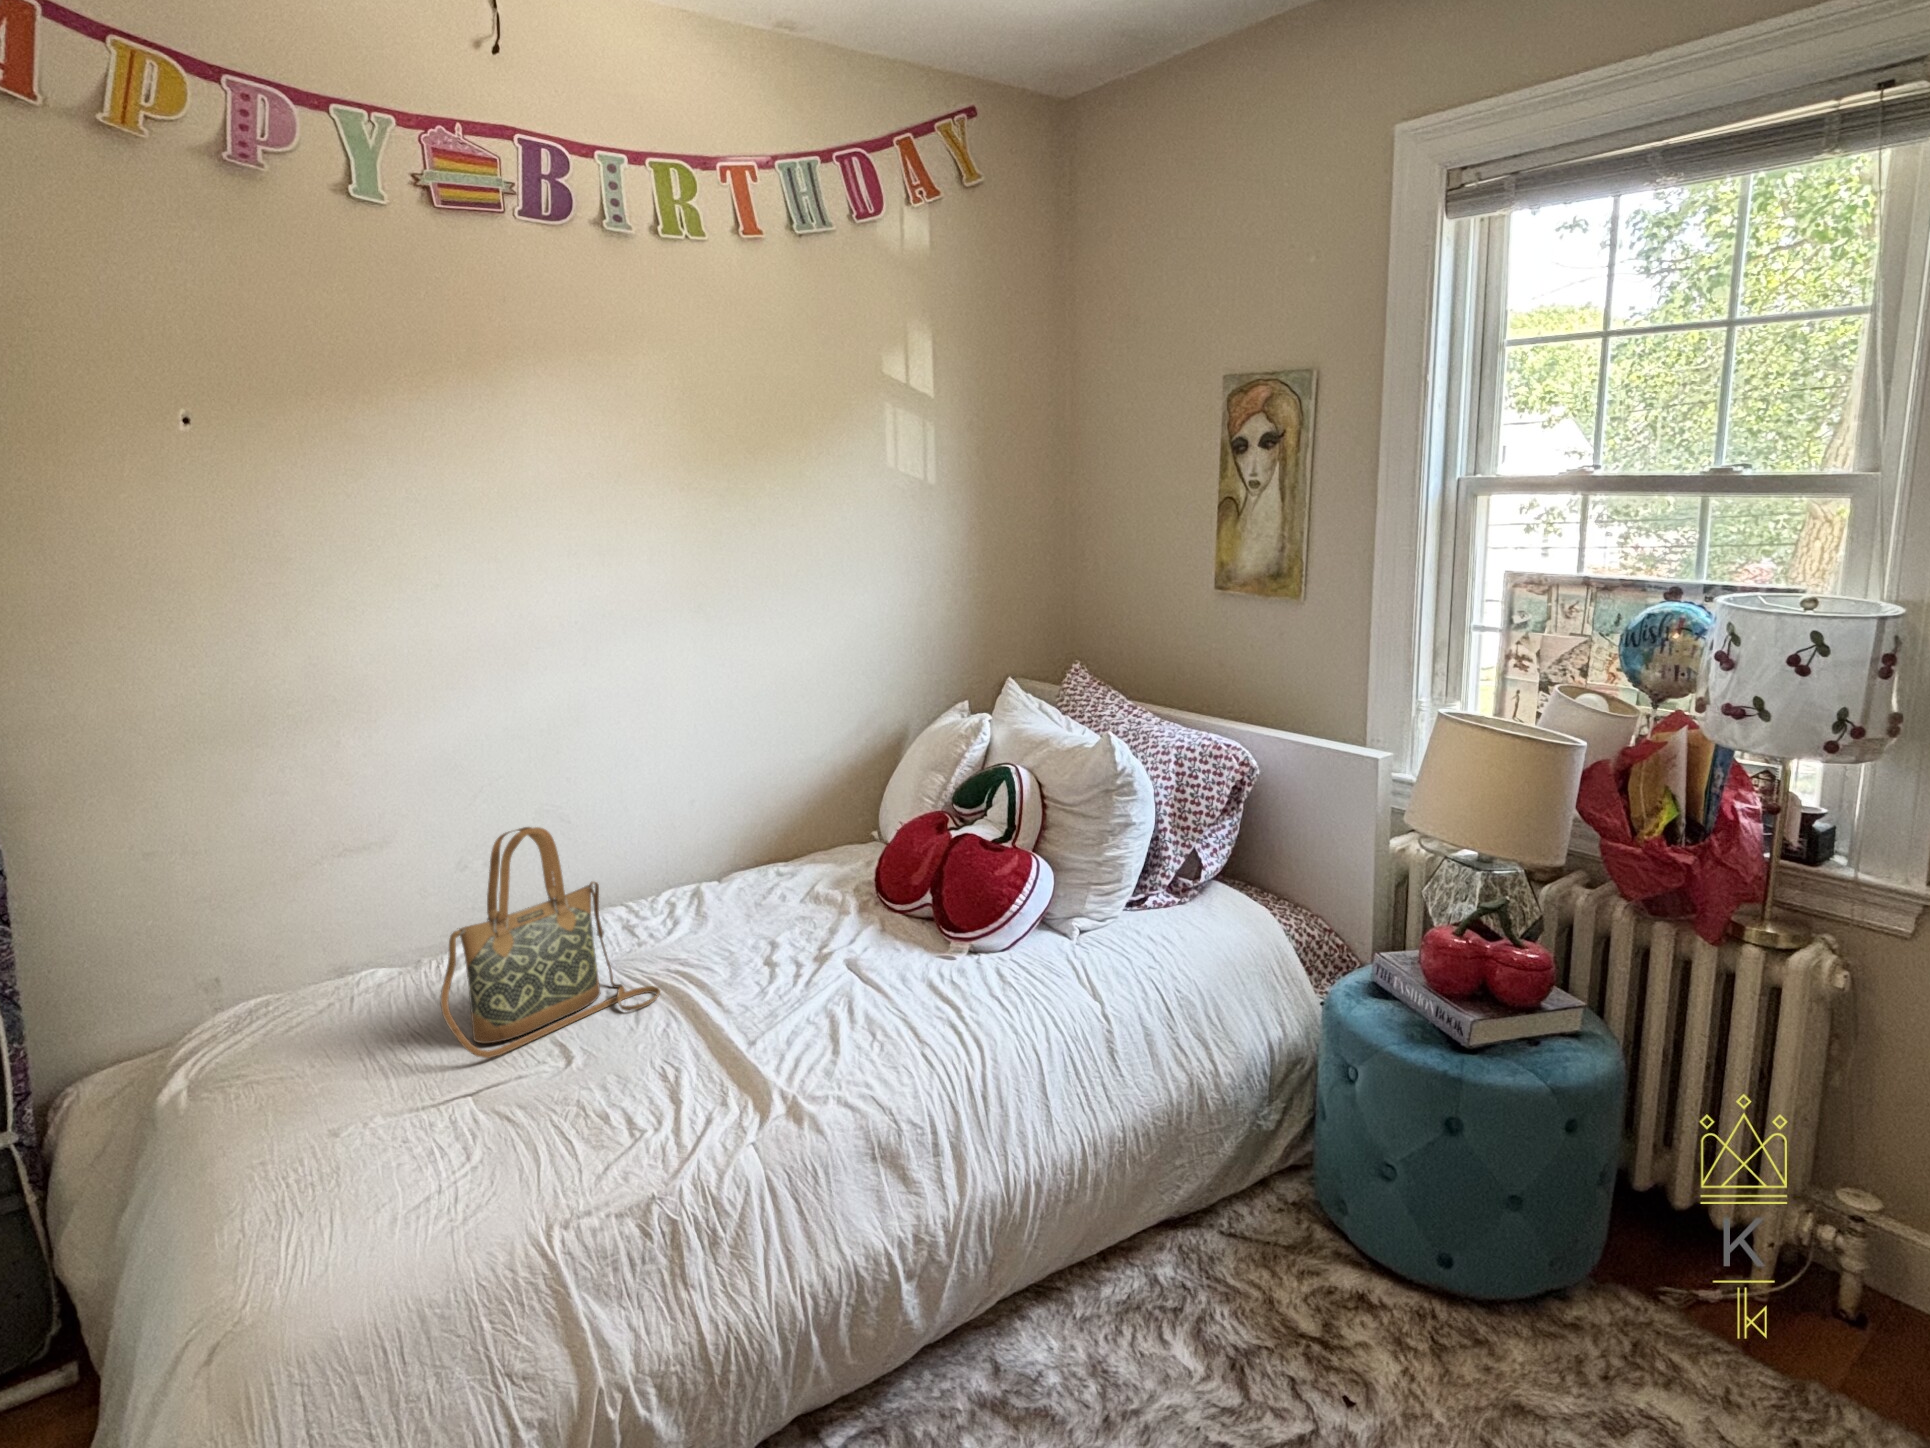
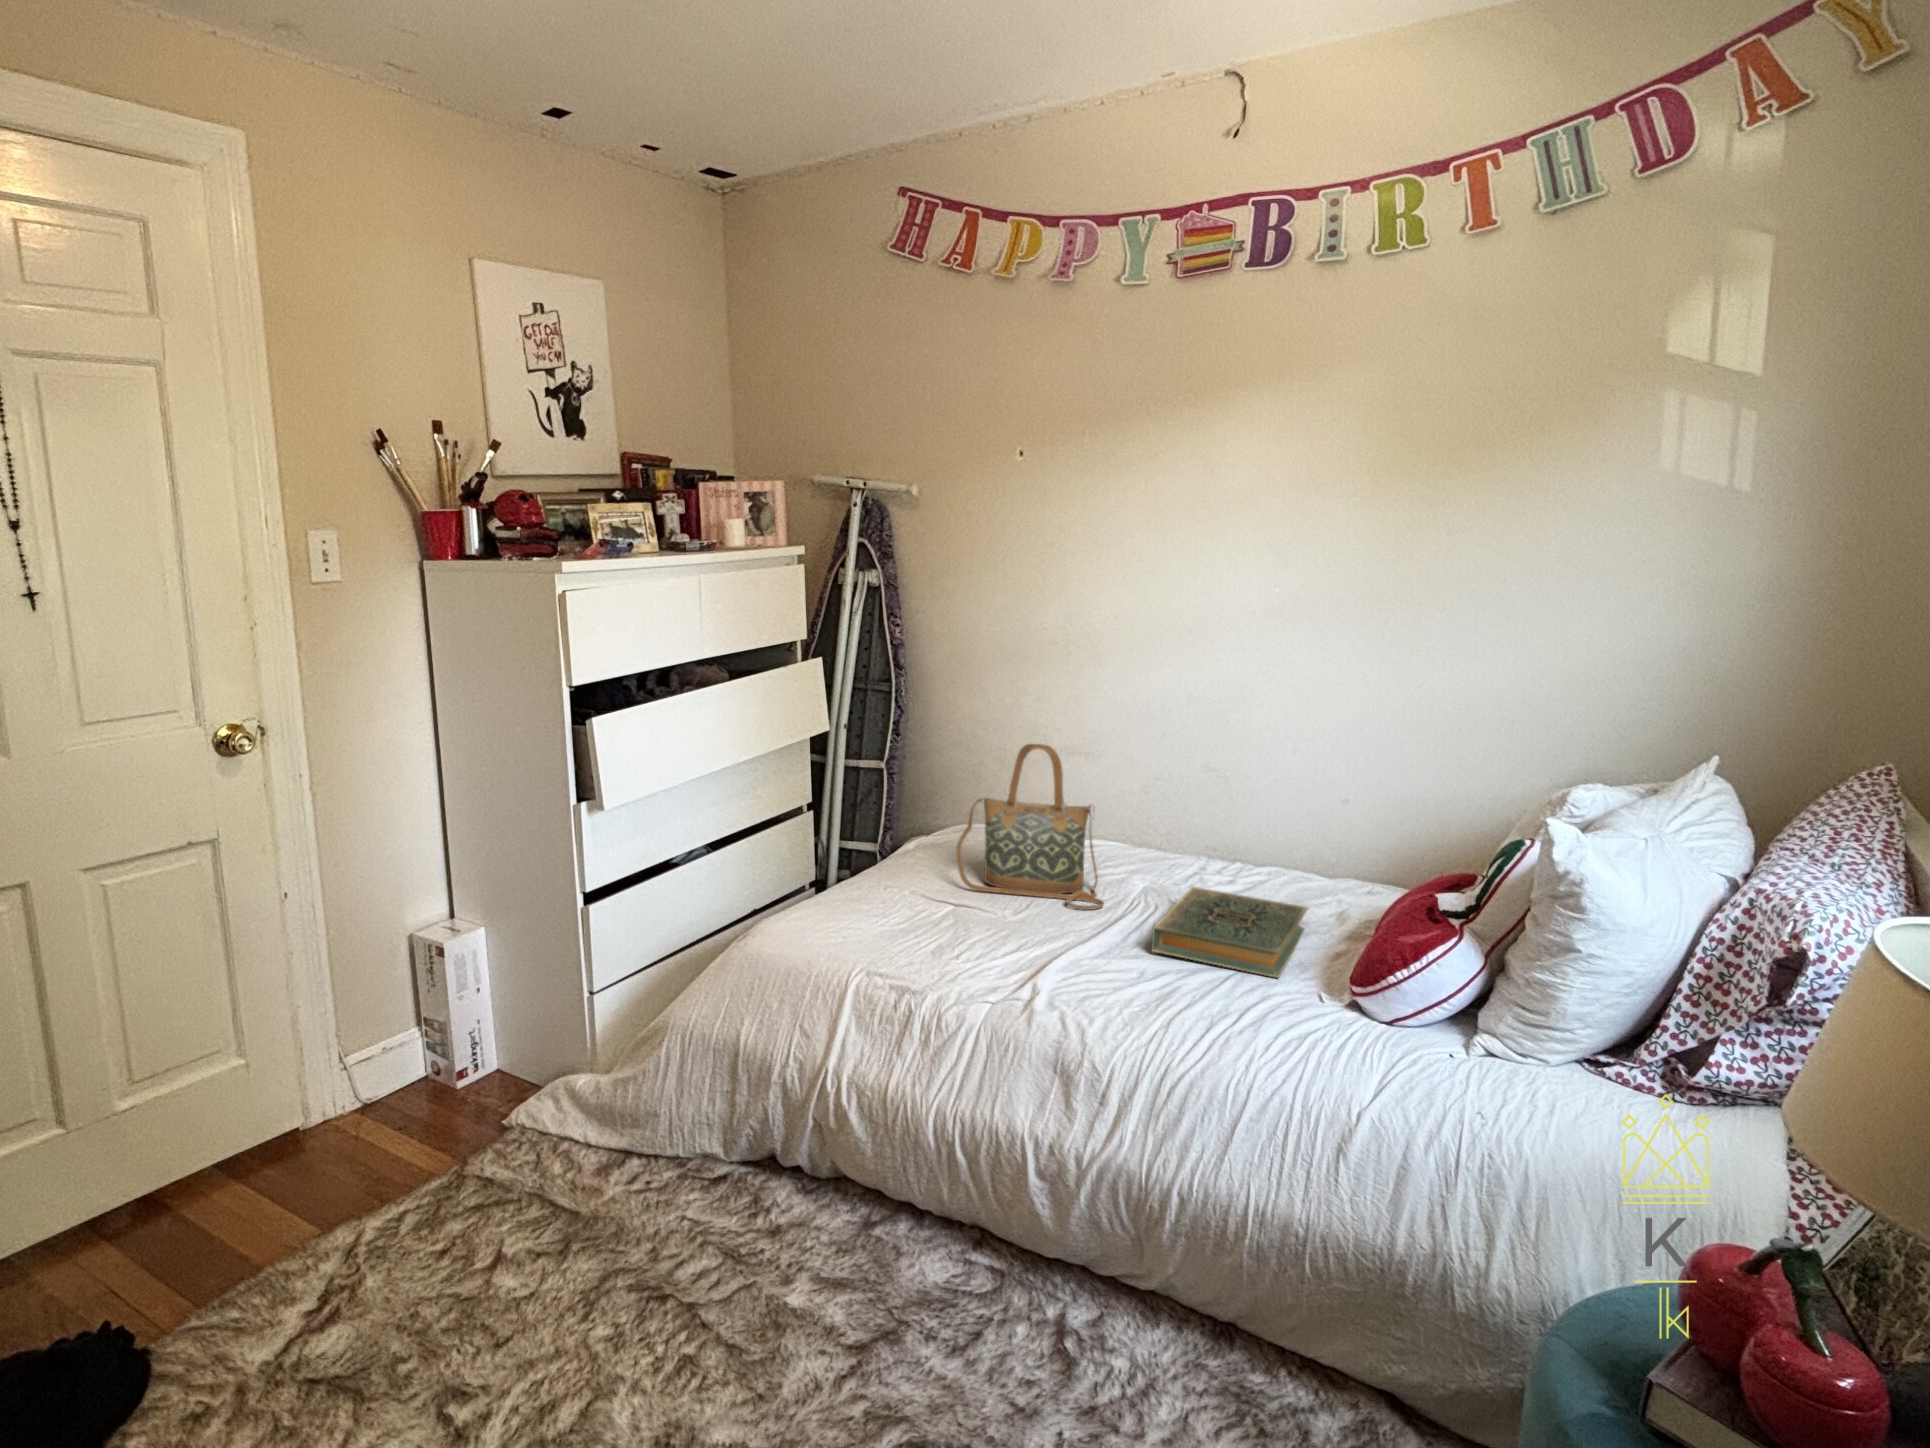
hardback book: none [721,896,910,999] -> present [1152,887,1308,978]

